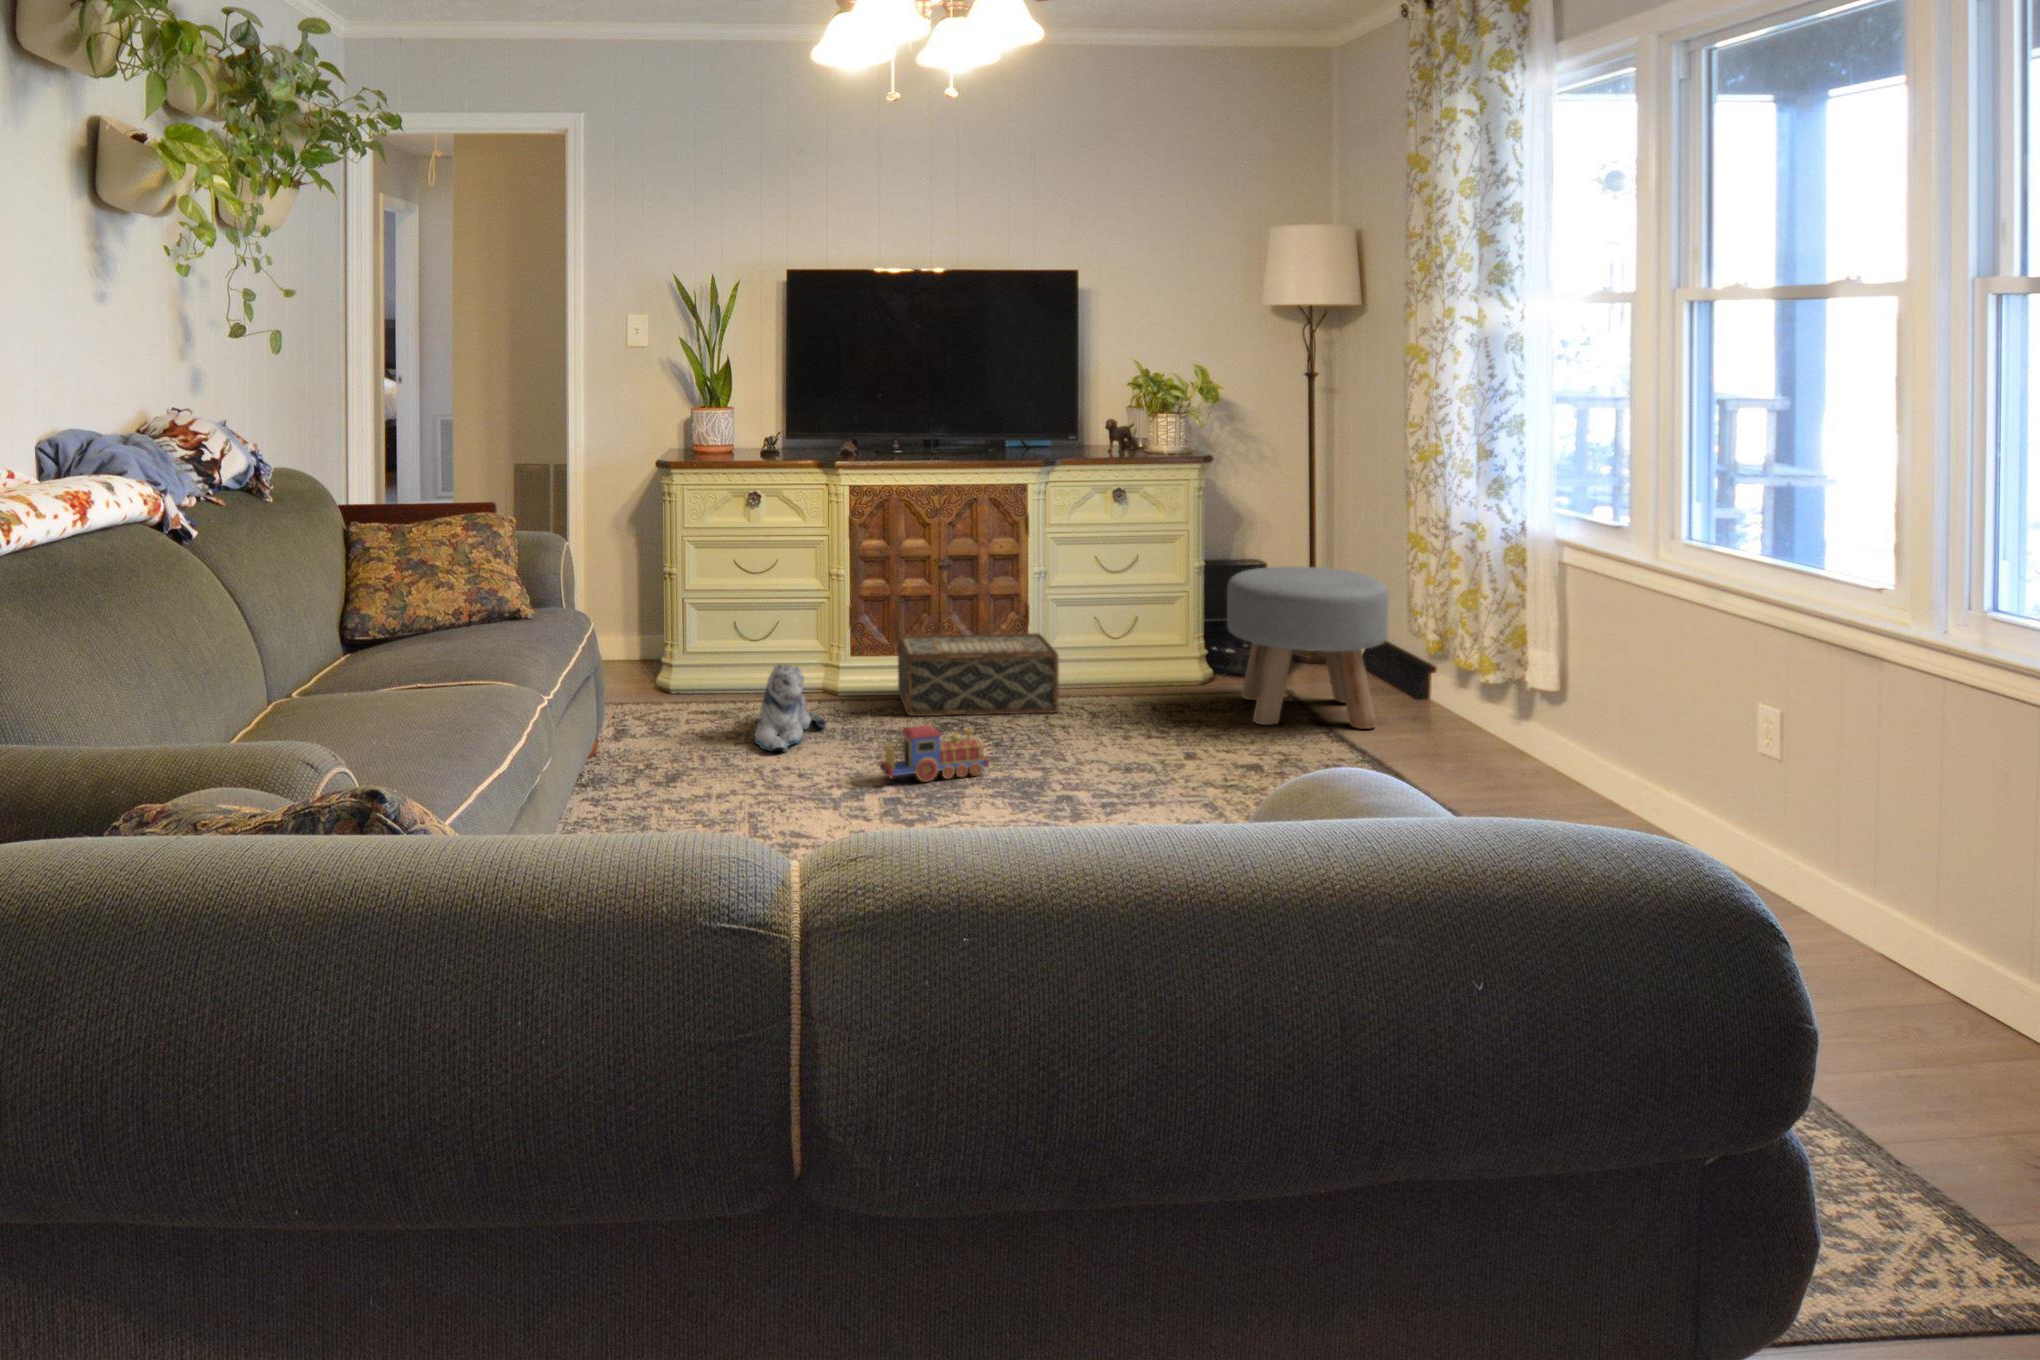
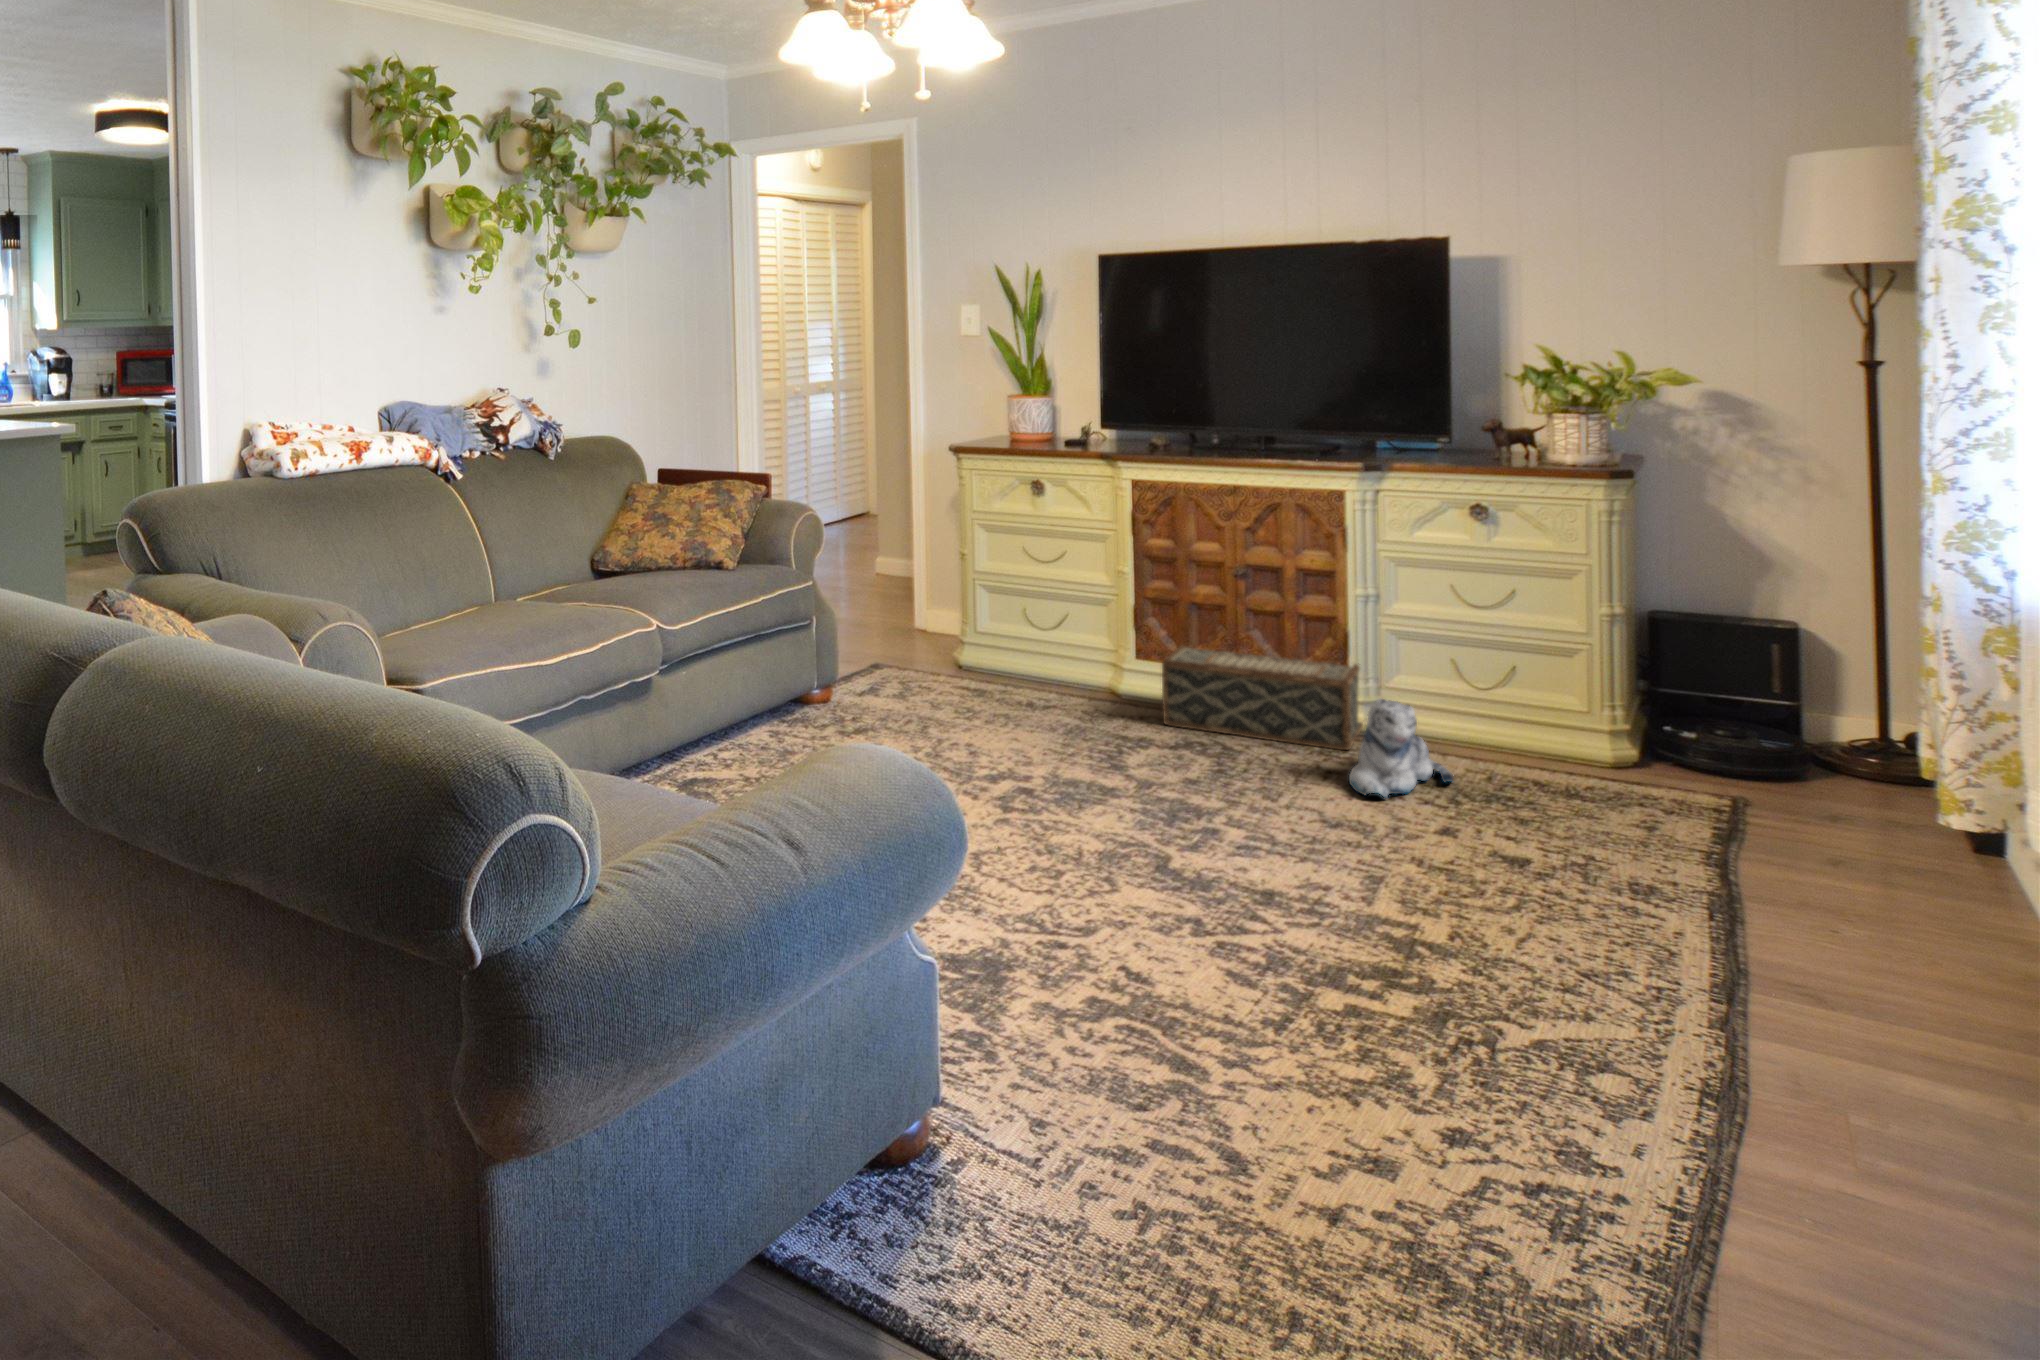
ottoman: present [1227,567,1389,729] -> none [1590,616,1858,844]
plush toy: present [754,665,826,752] -> present [1349,699,1453,797]
toy train: present [880,725,989,782] -> none [1053,722,1174,785]

